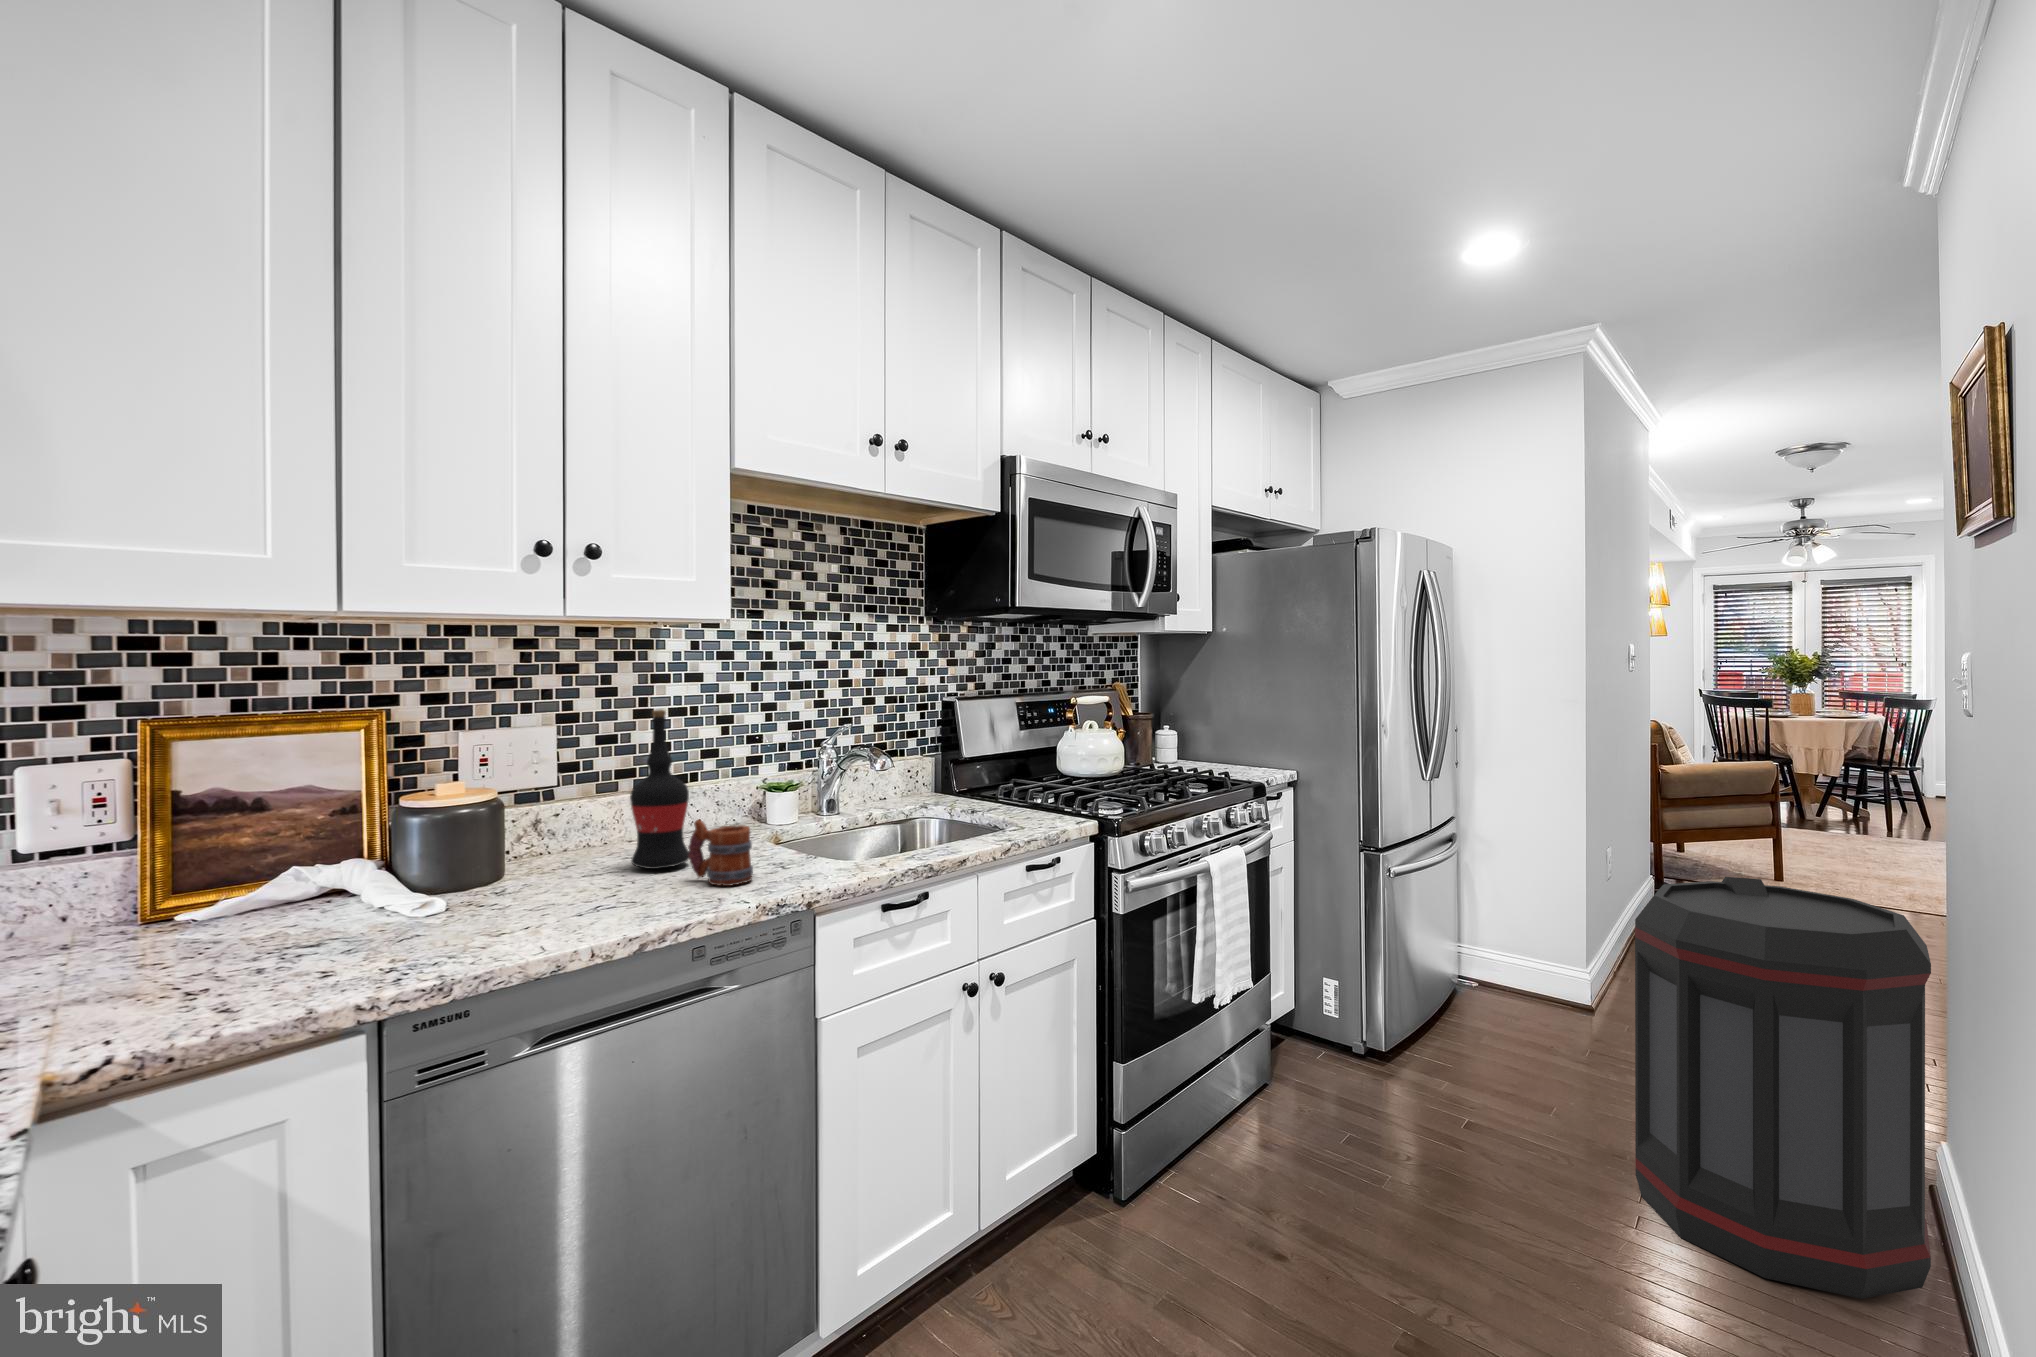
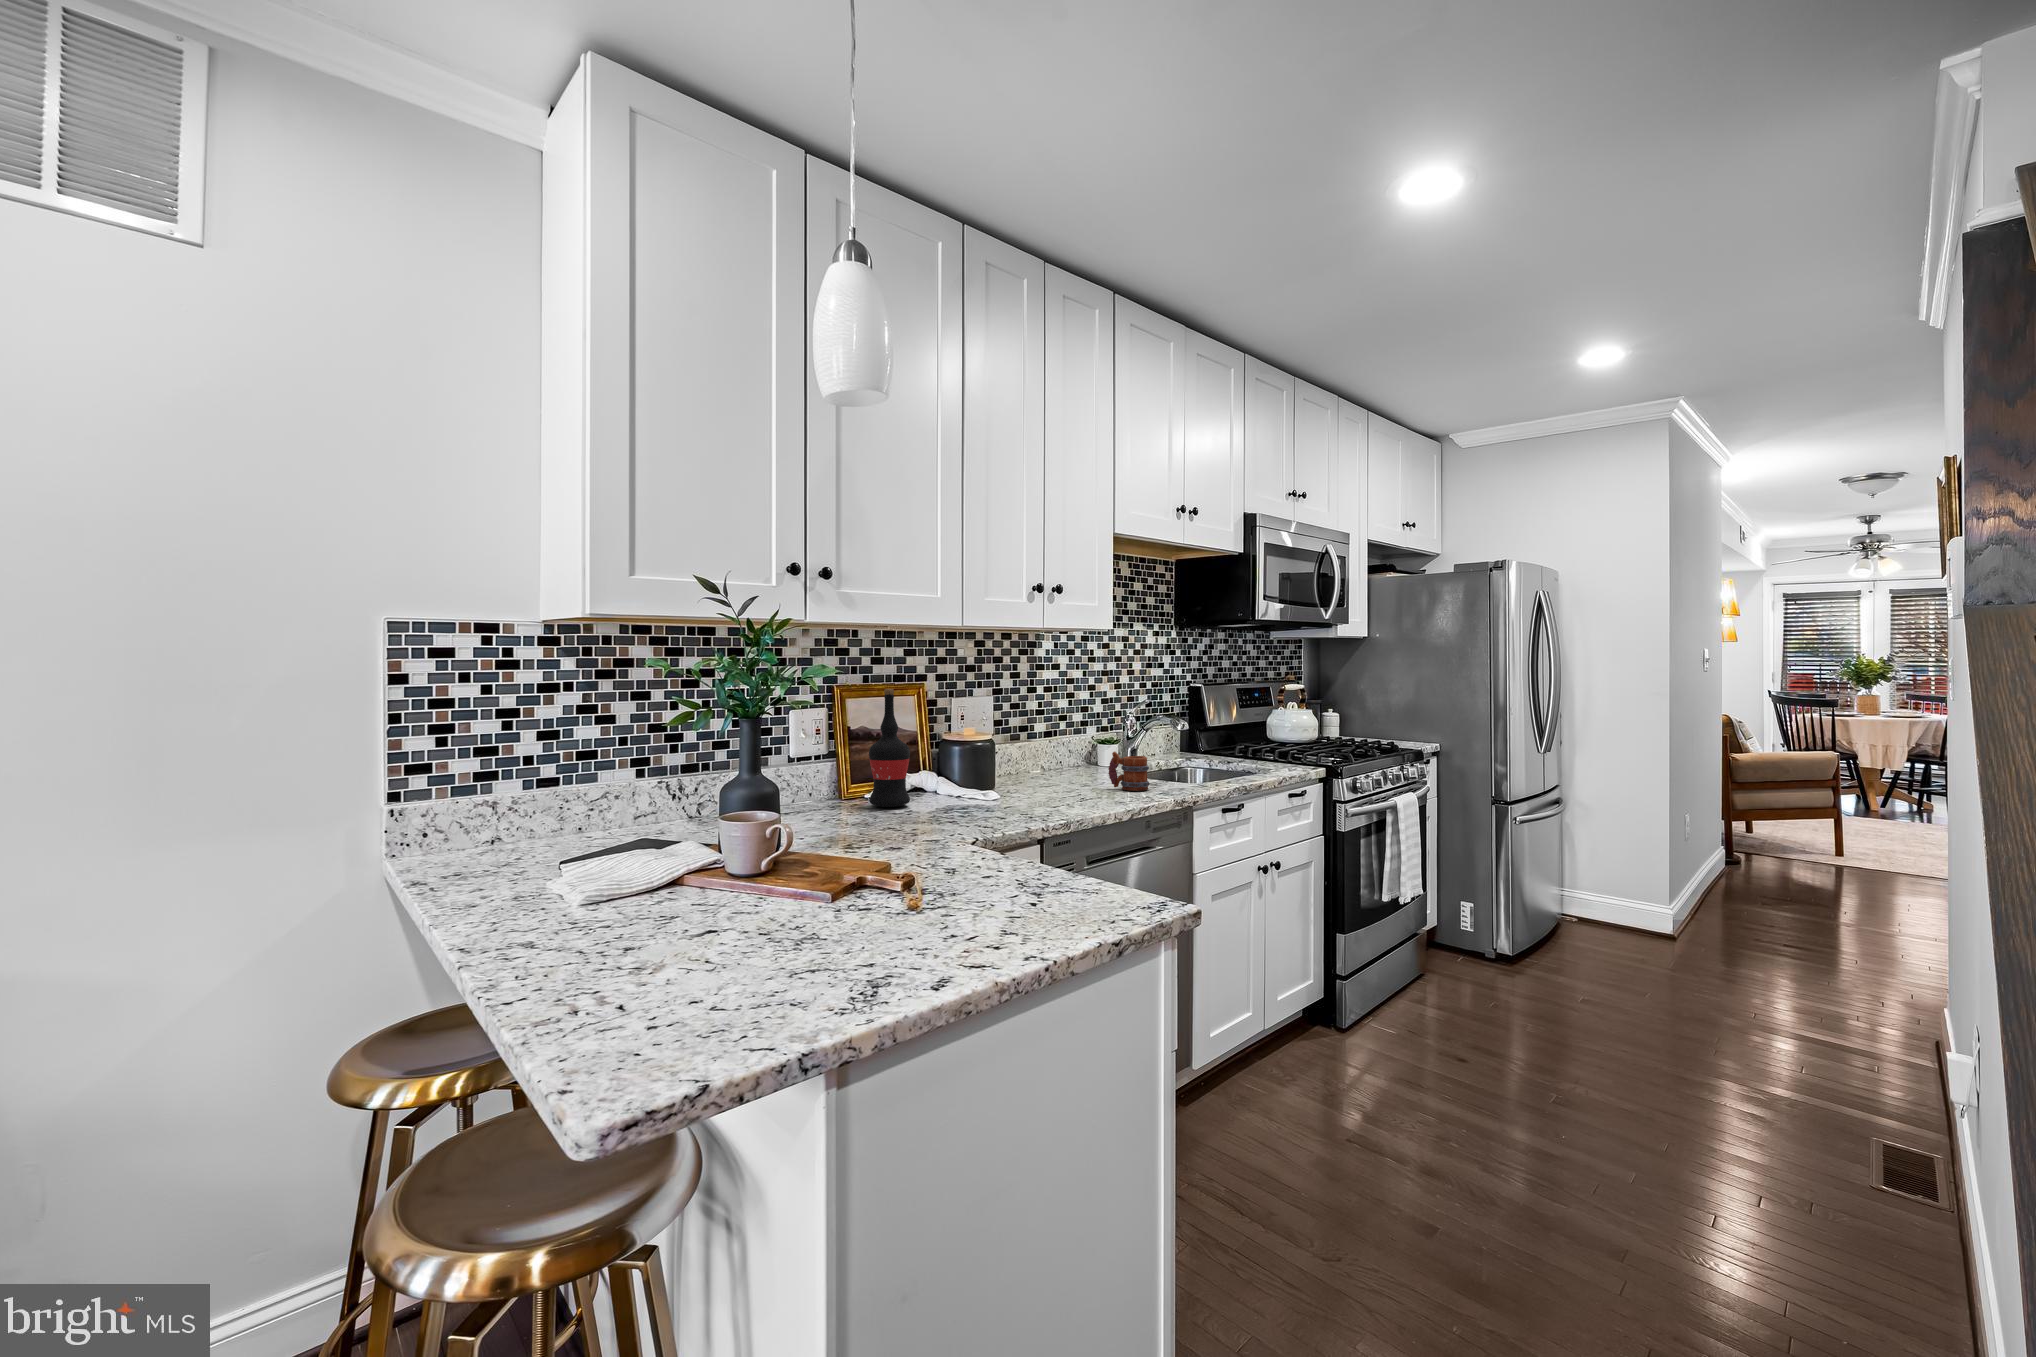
wine bottle: present [630,709,689,869] -> present [869,689,910,807]
trash can: present [1635,877,1931,1299] -> none [1713,814,1925,1088]

